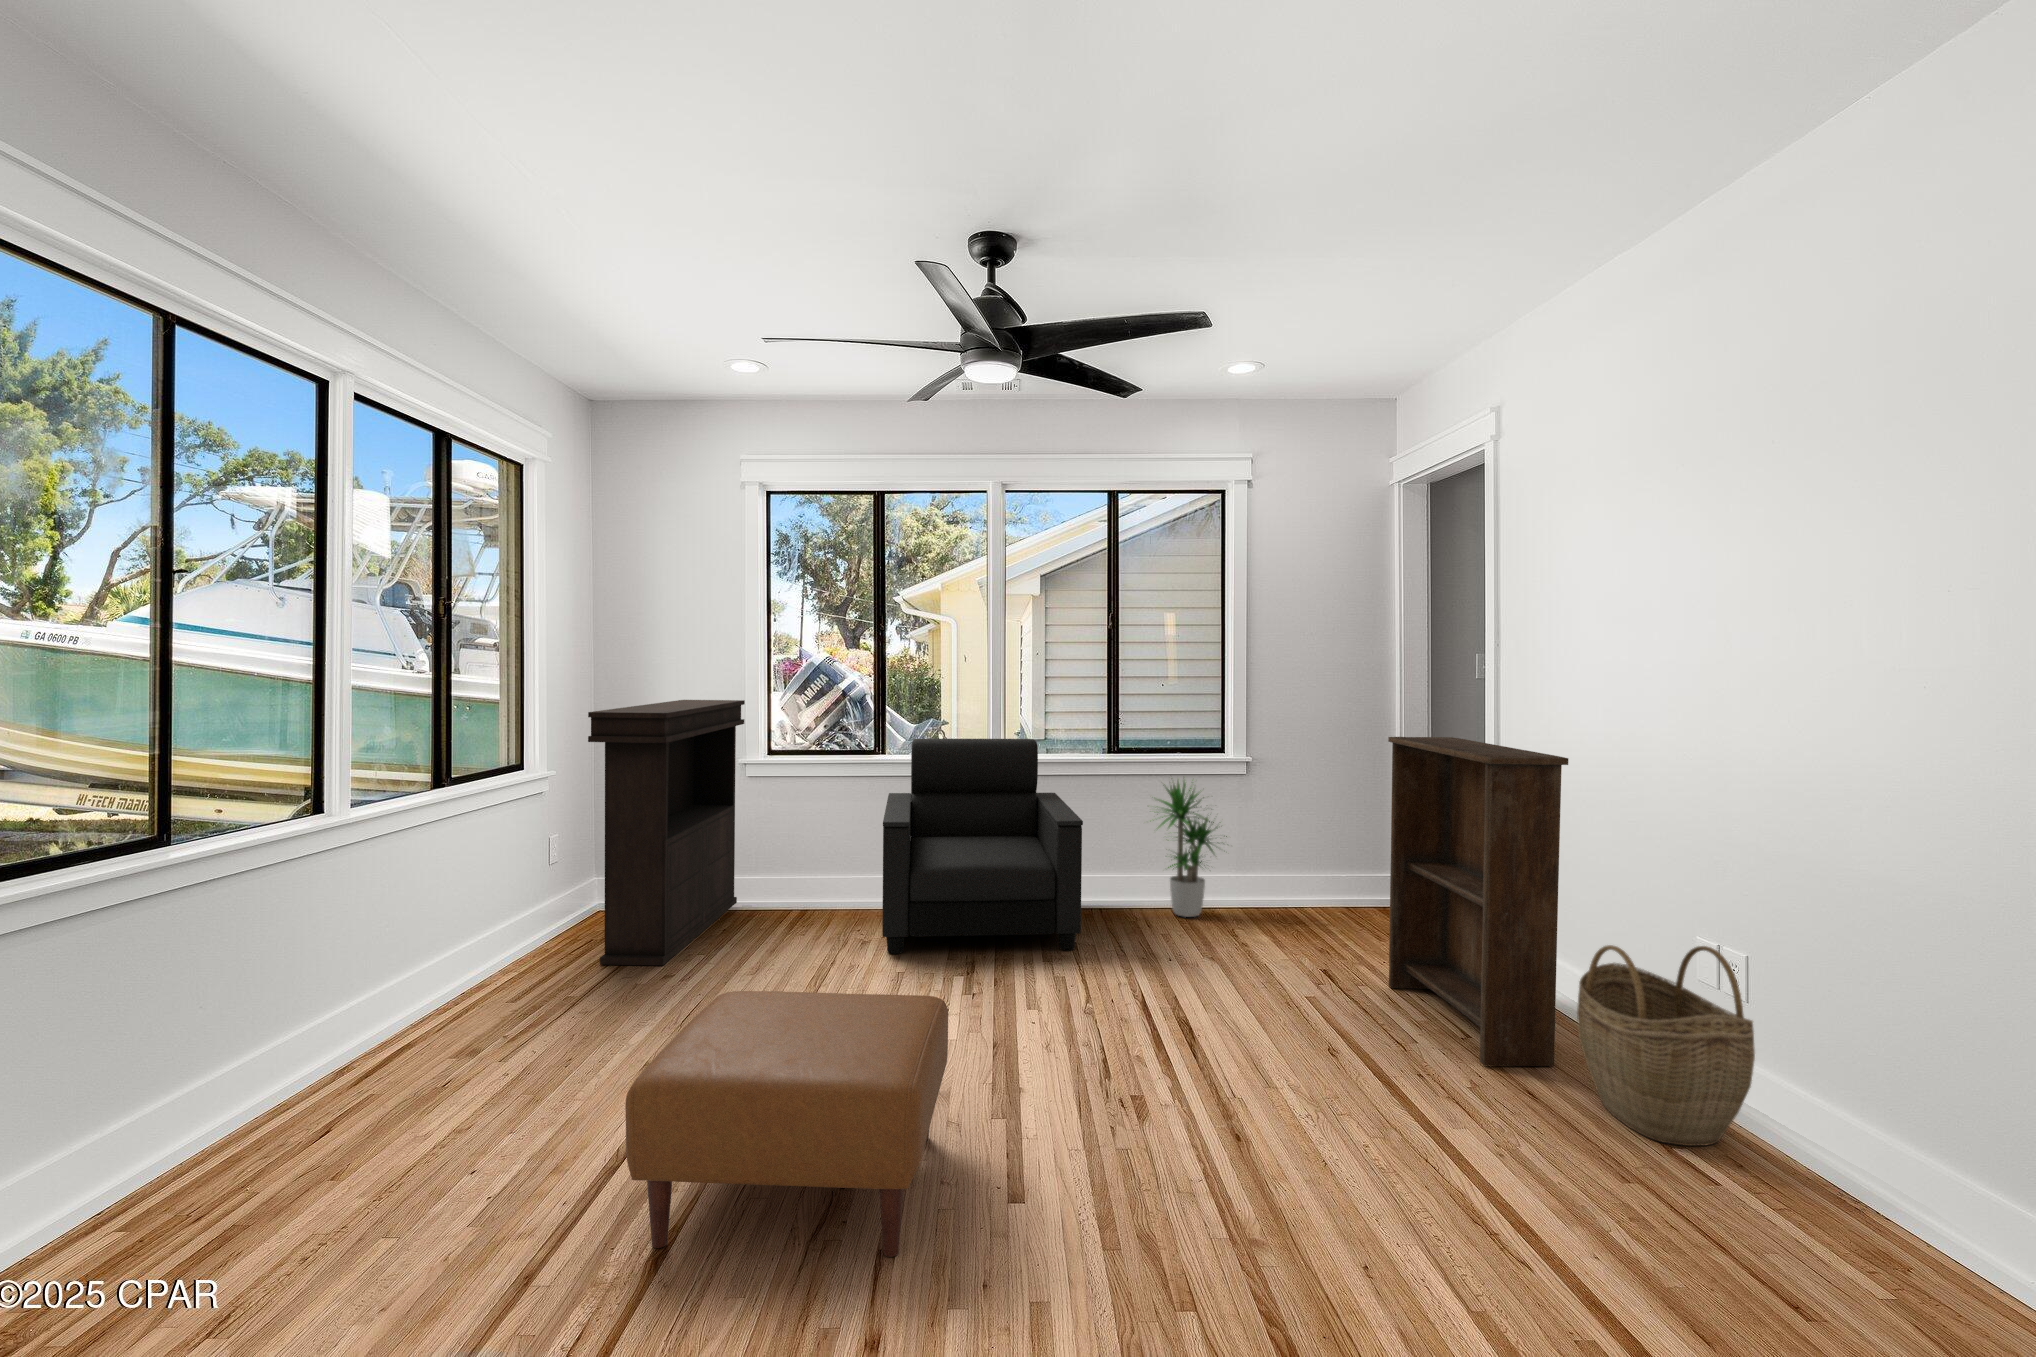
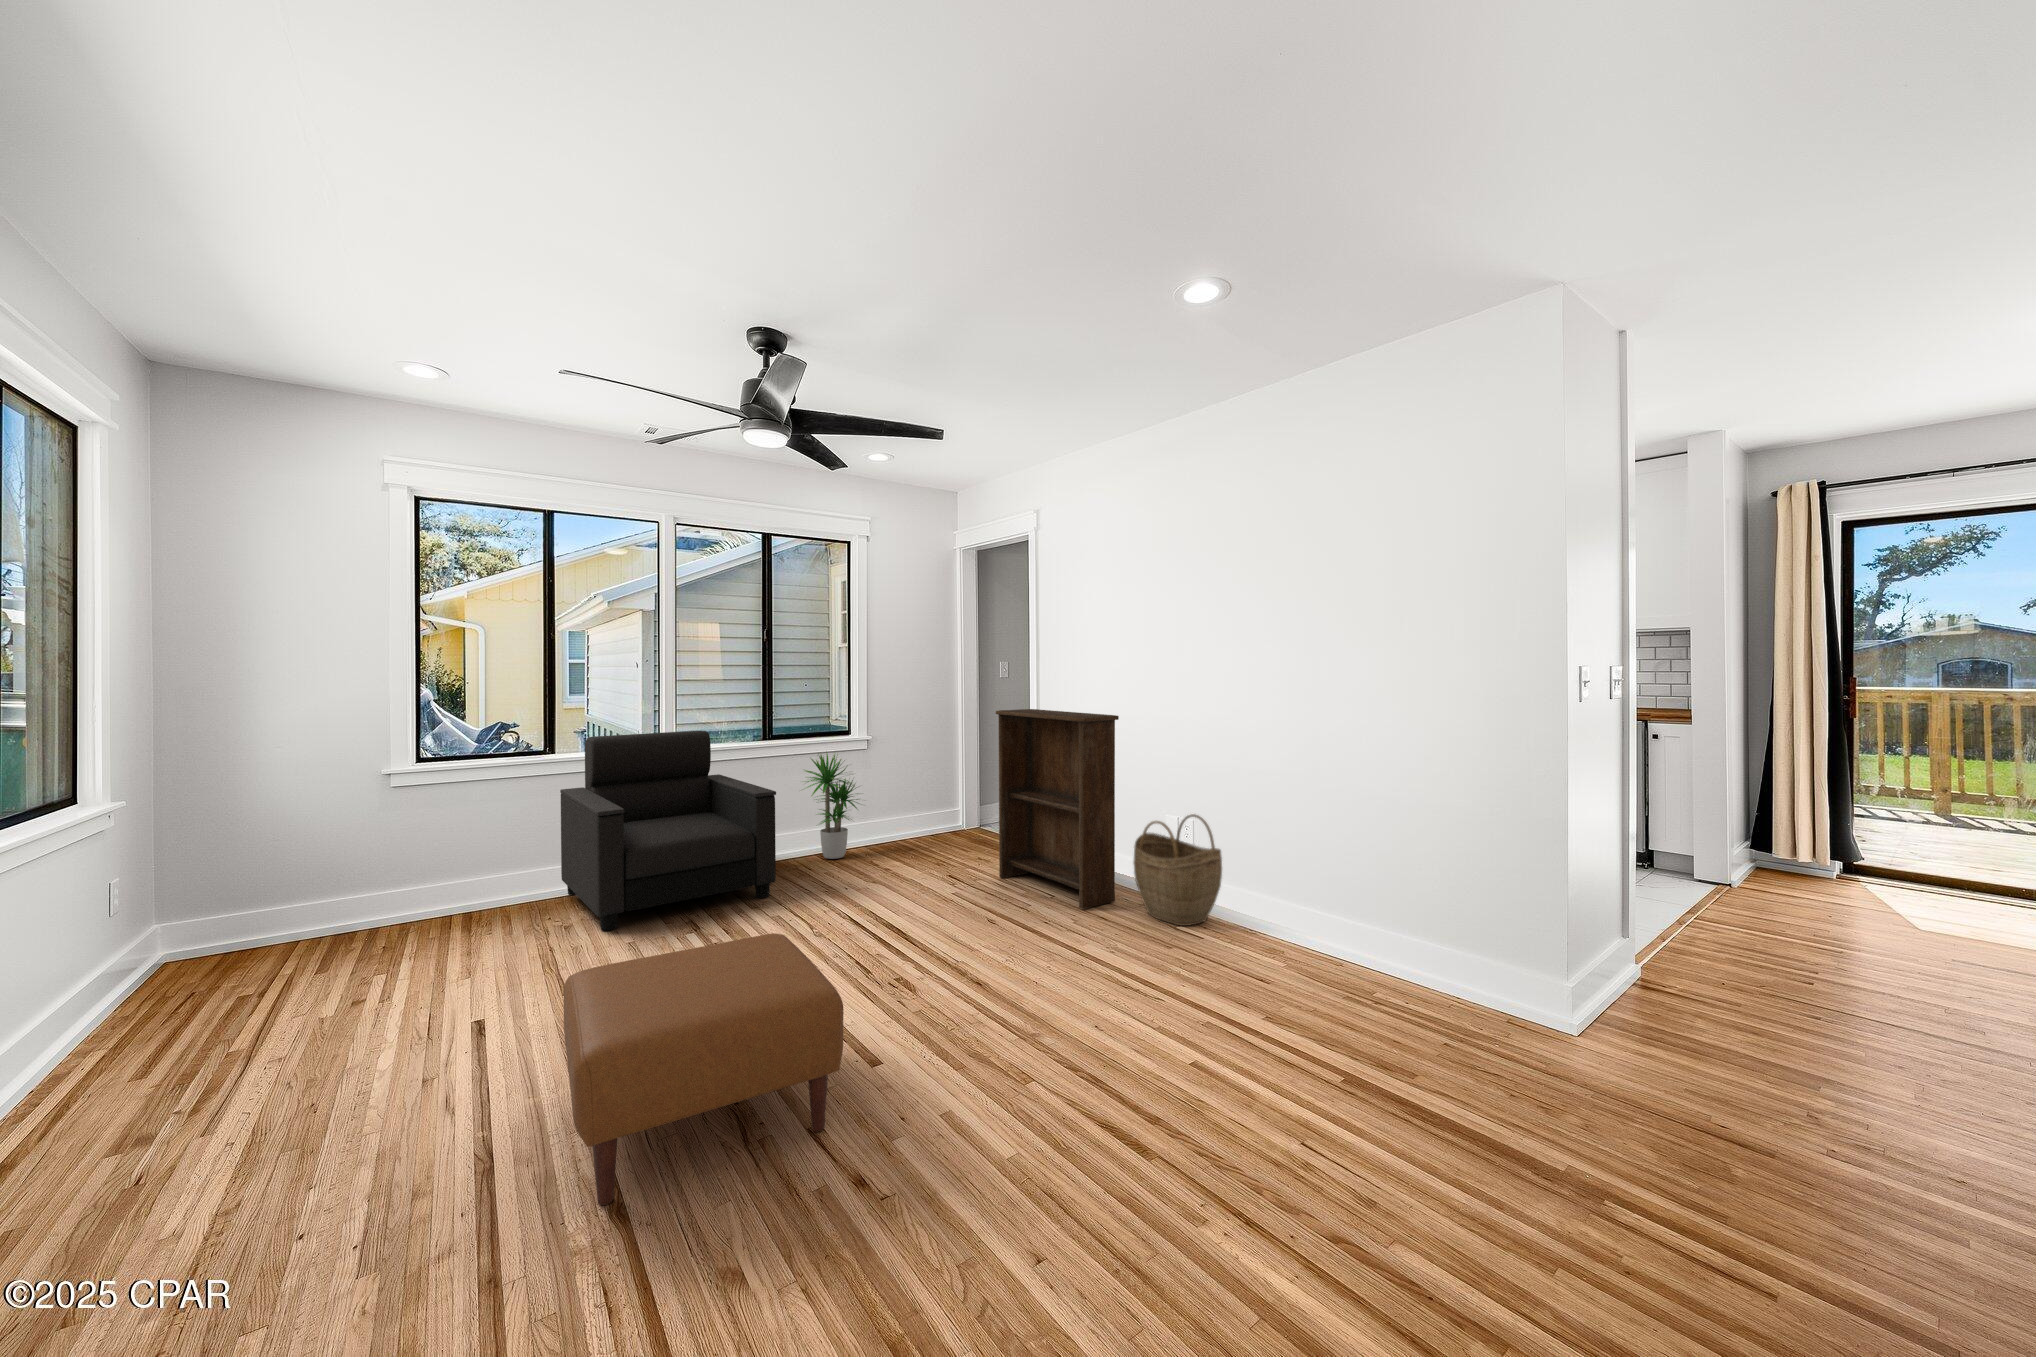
console table: present [588,700,745,965] -> none [227,710,381,1012]

